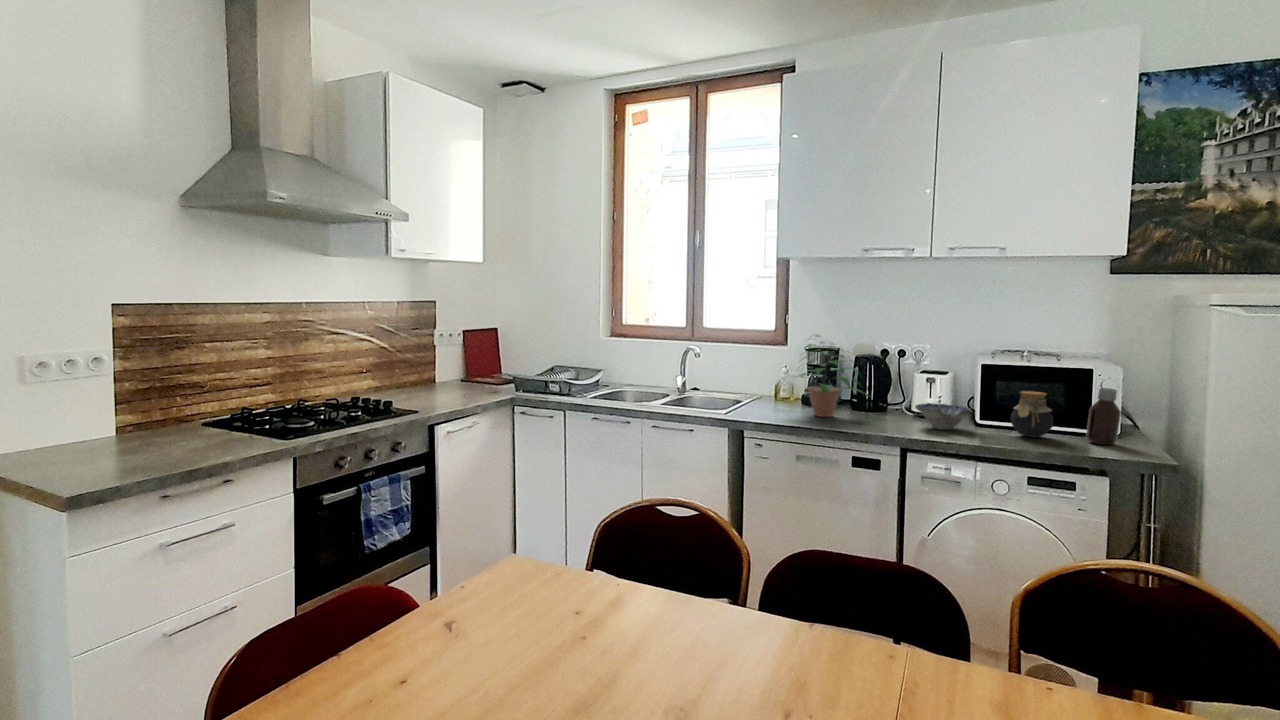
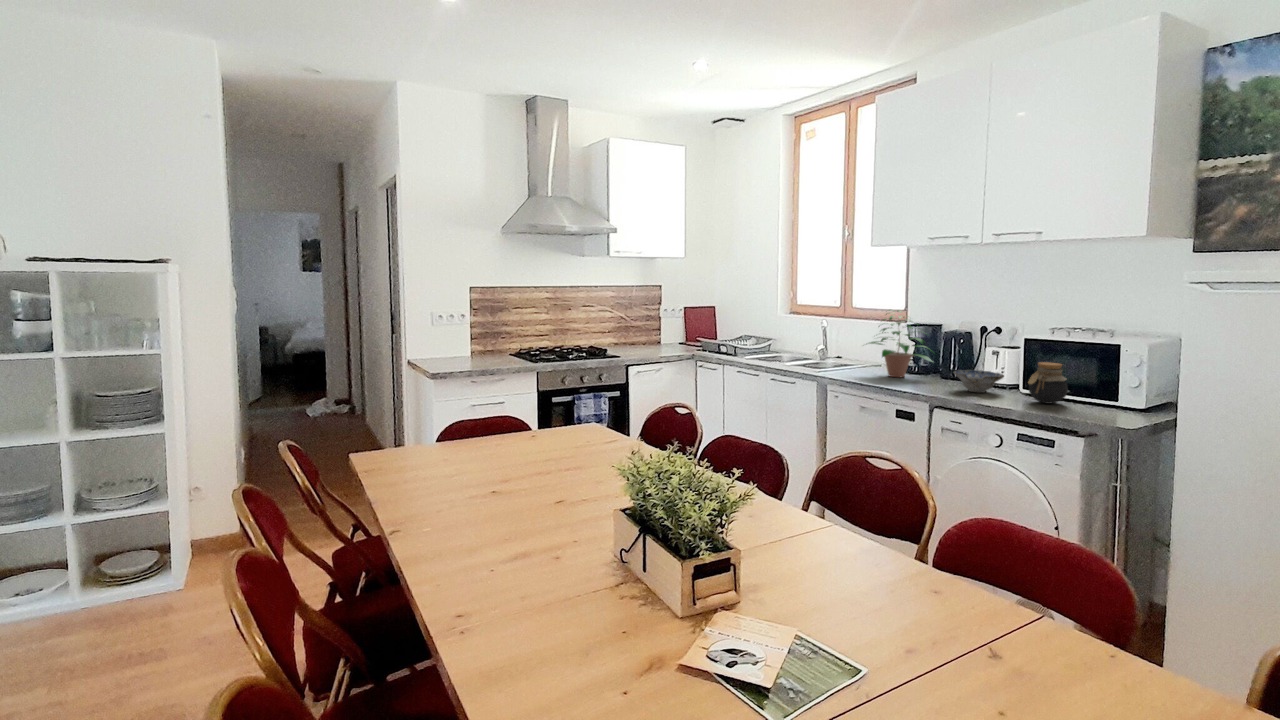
bottle: present [1086,388,1121,445] -> none [1092,362,1124,414]

